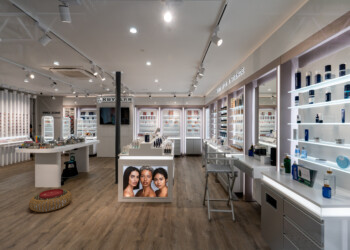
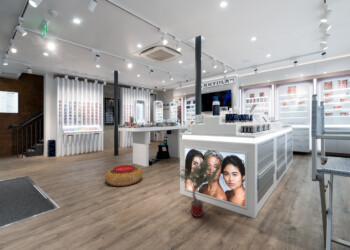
potted tree: none [123,167,158,212] -> present [178,152,220,217]

